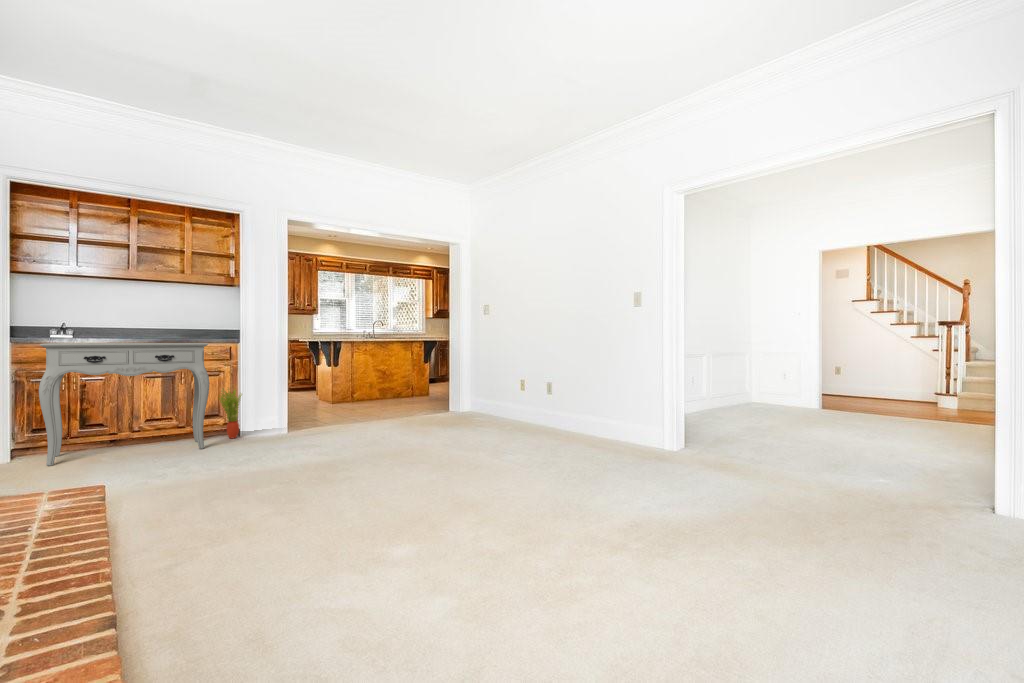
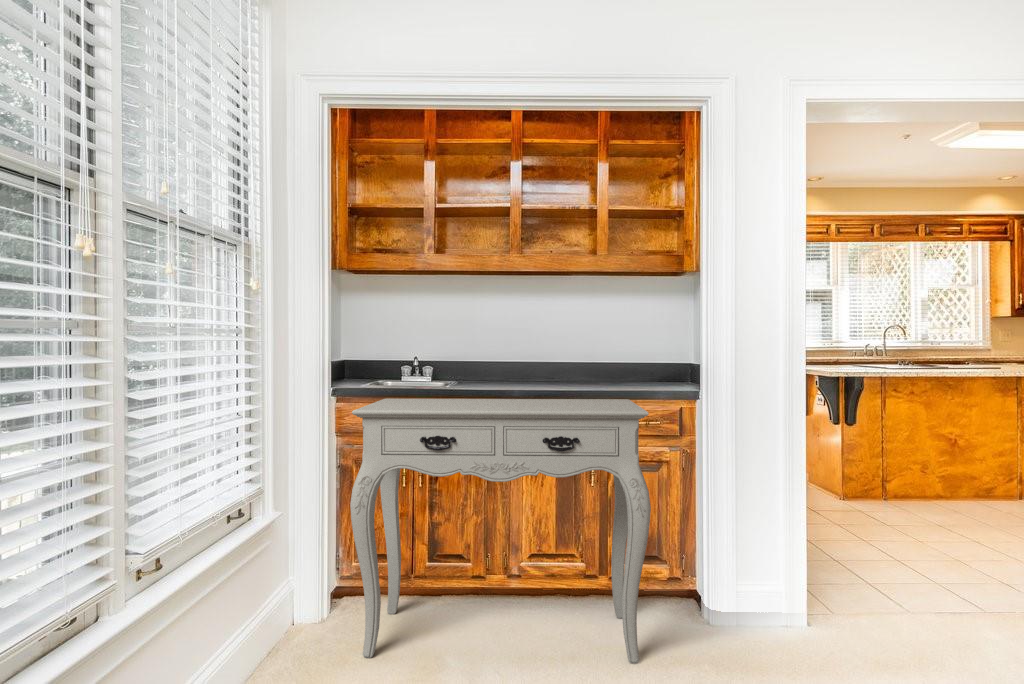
potted plant: present [219,388,242,438] -> none [659,501,713,622]

